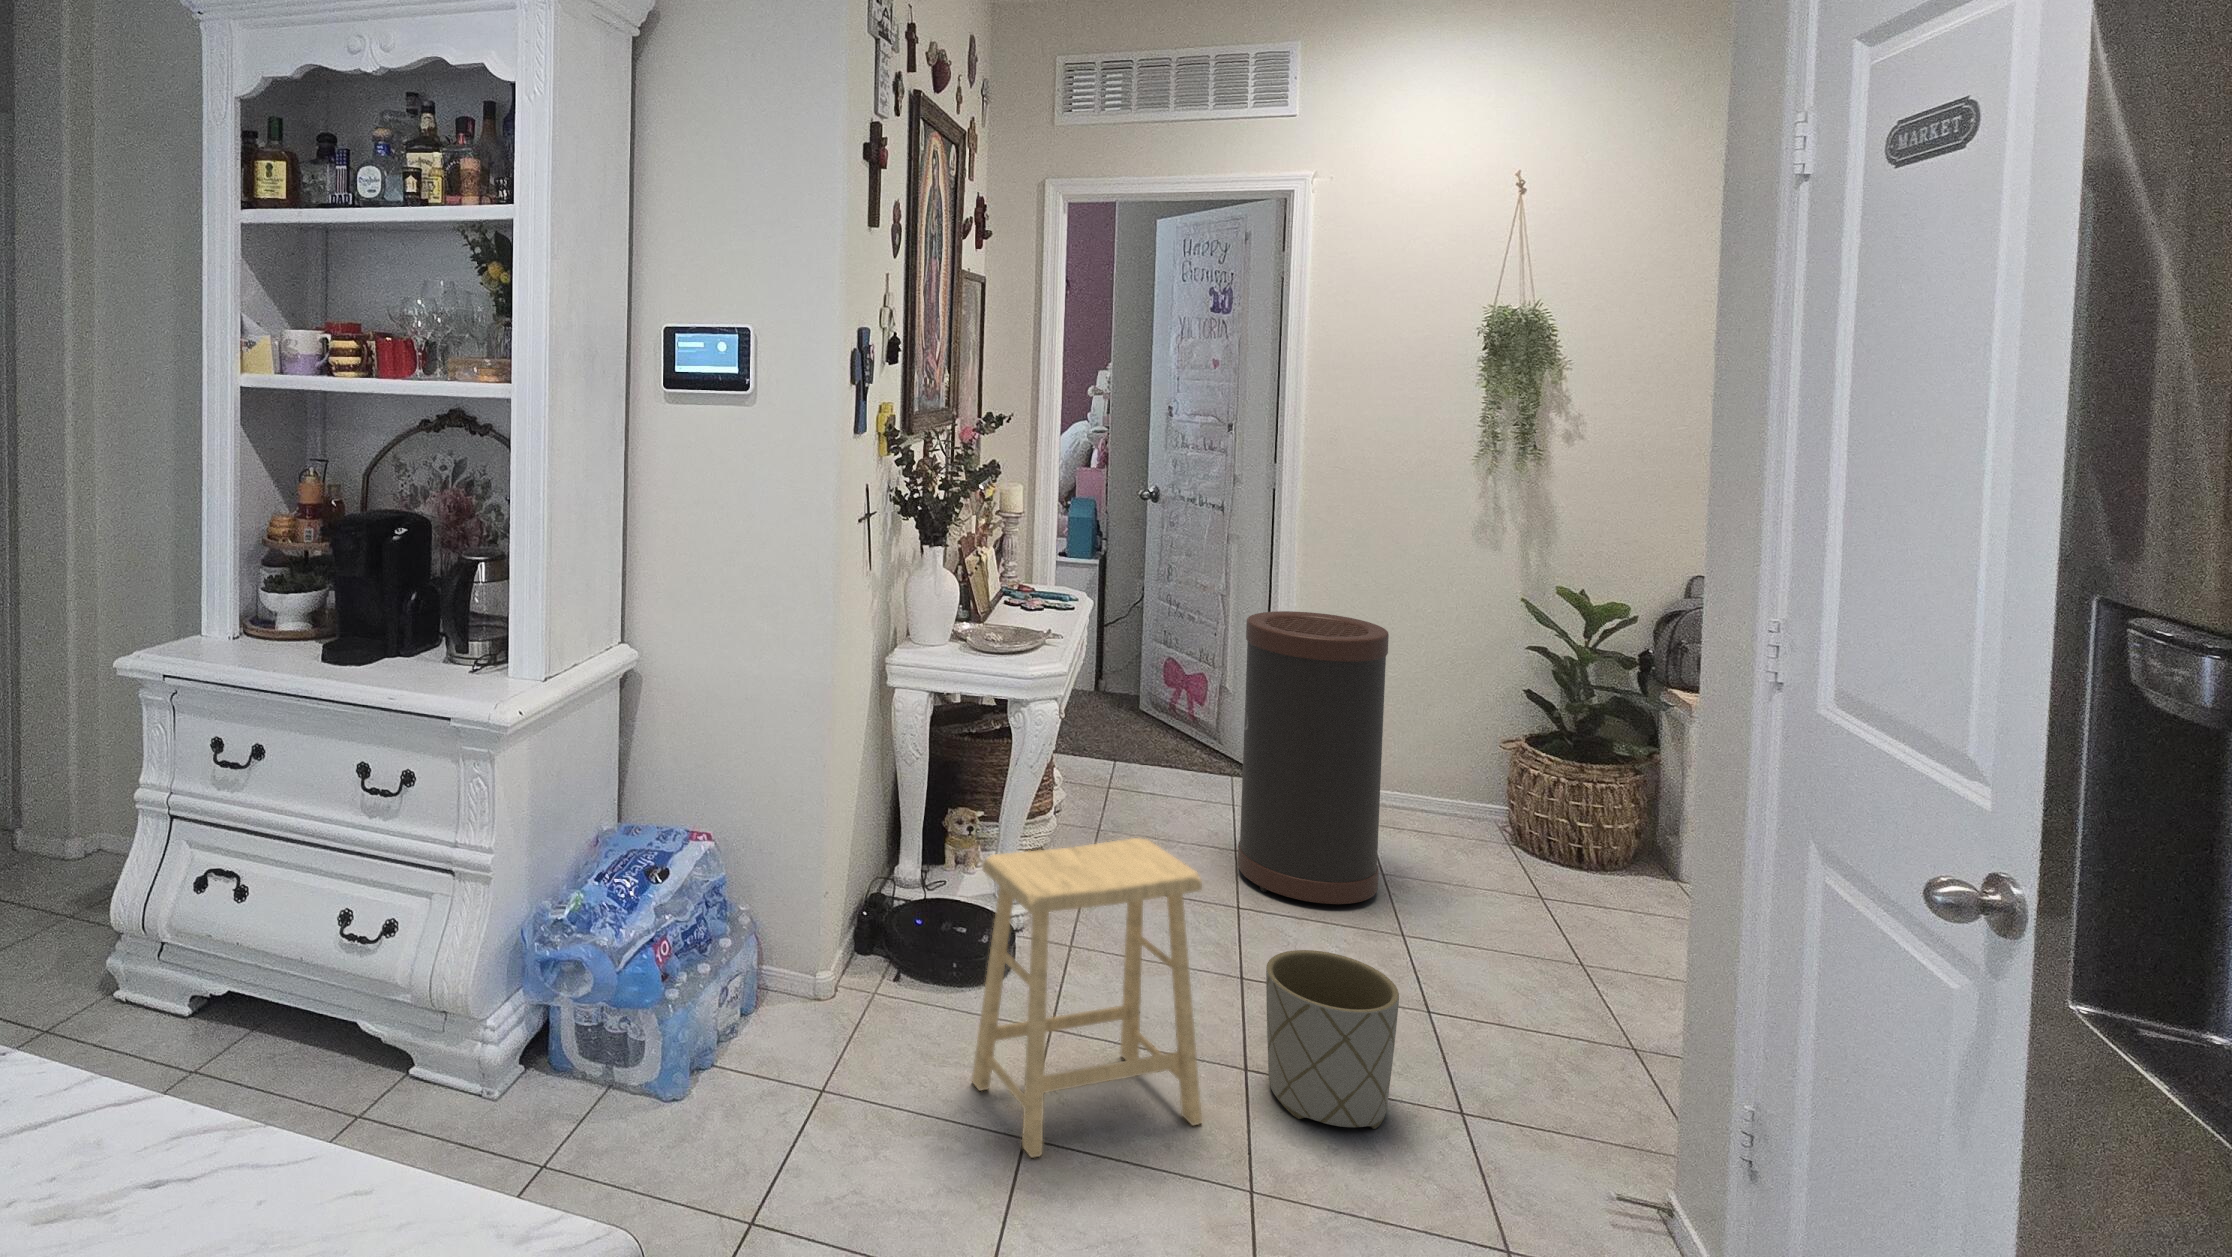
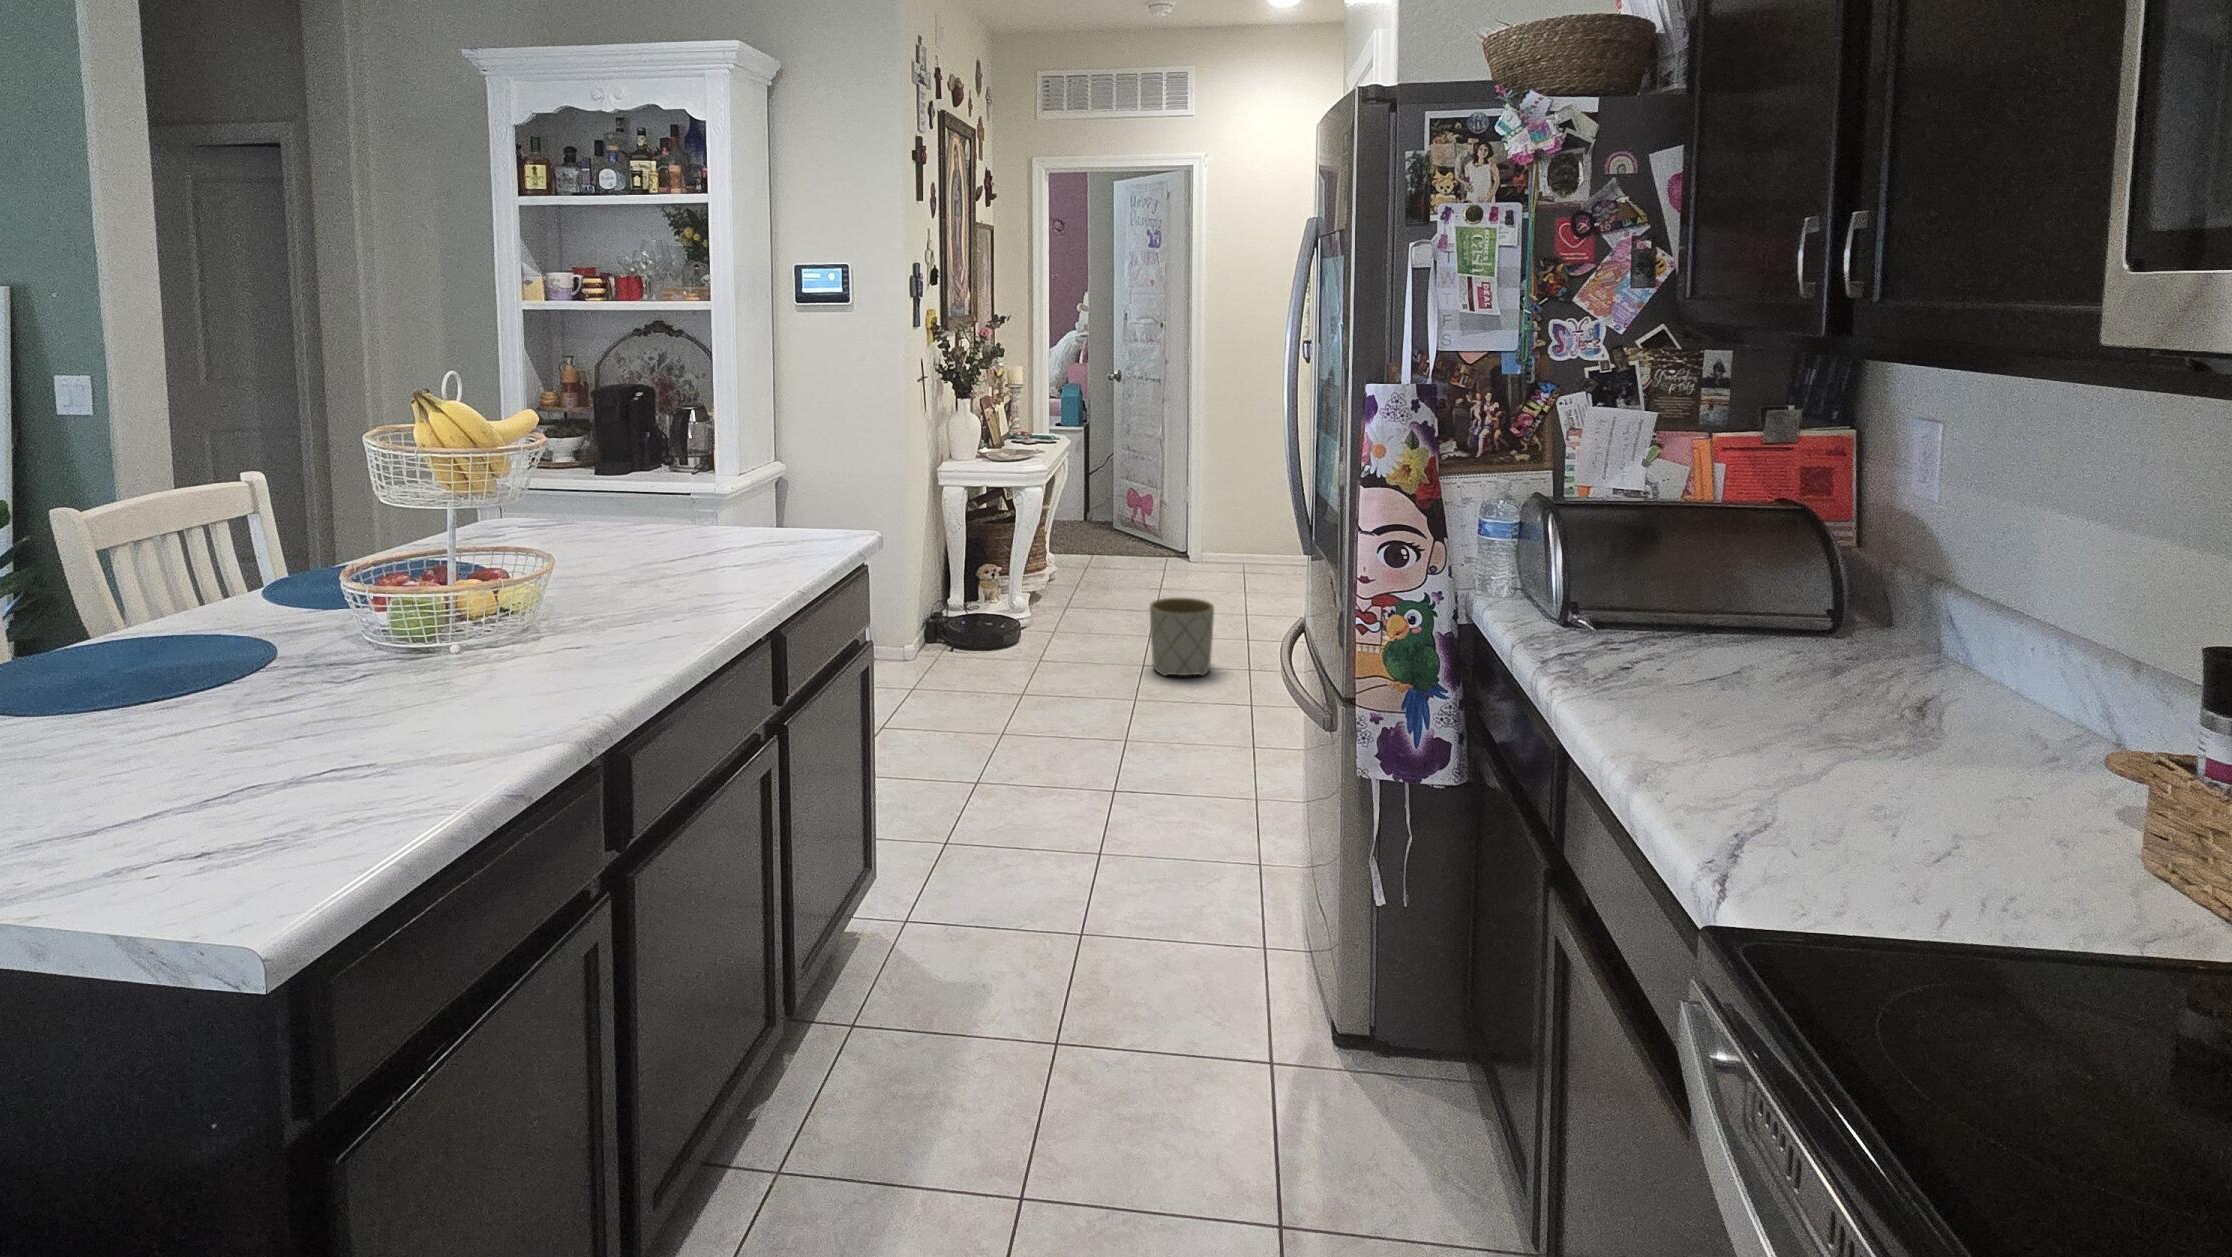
trash can: present [1238,611,1389,904] -> none [1159,435,1239,603]
footstool: present [971,838,1202,1158] -> none [995,543,1116,698]

